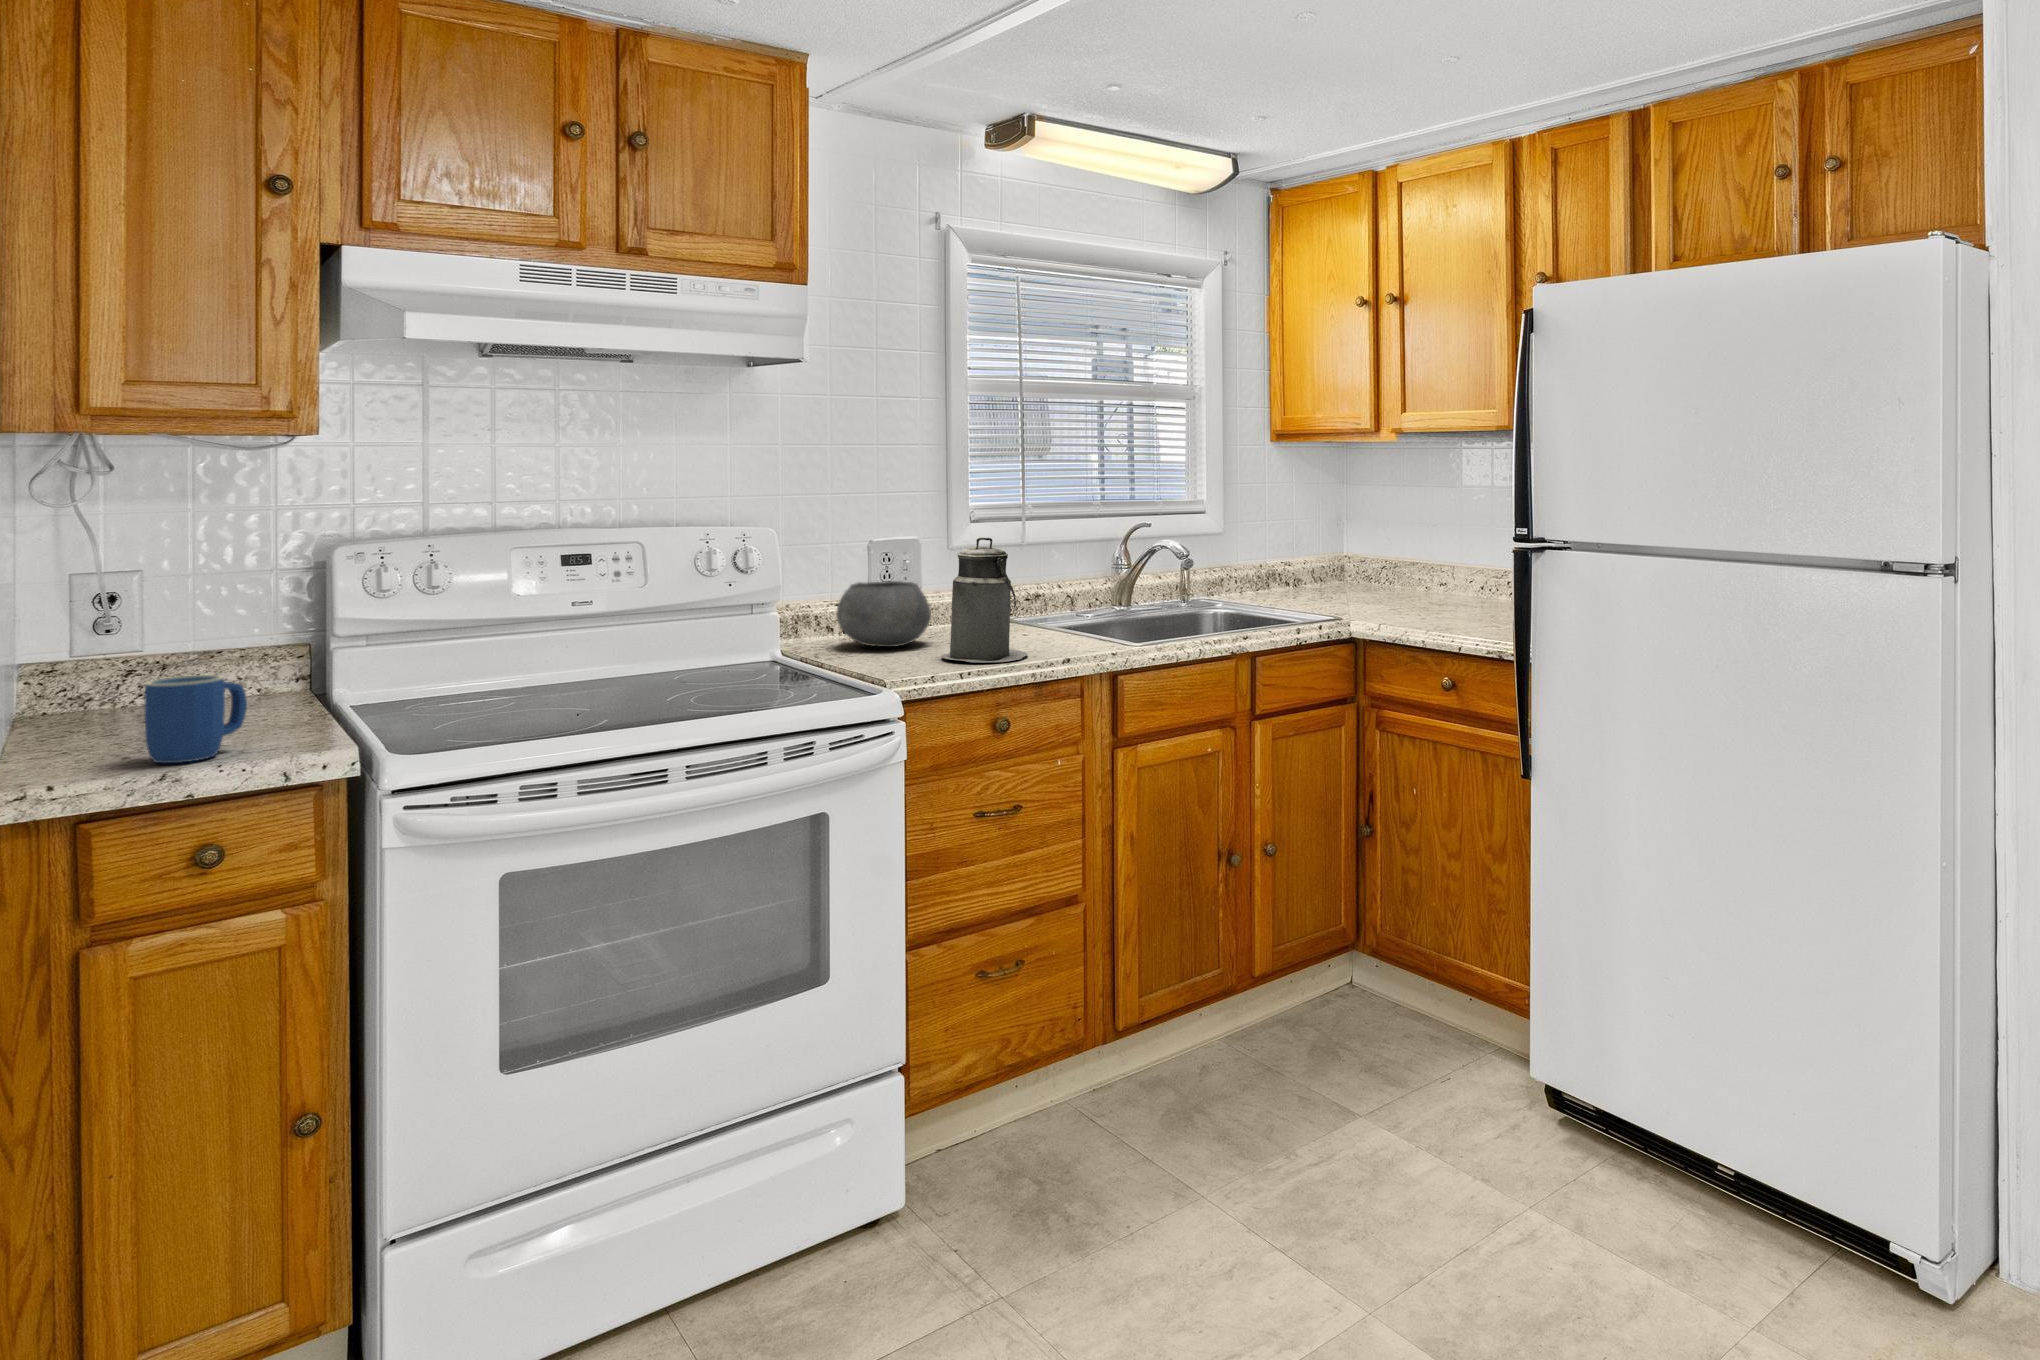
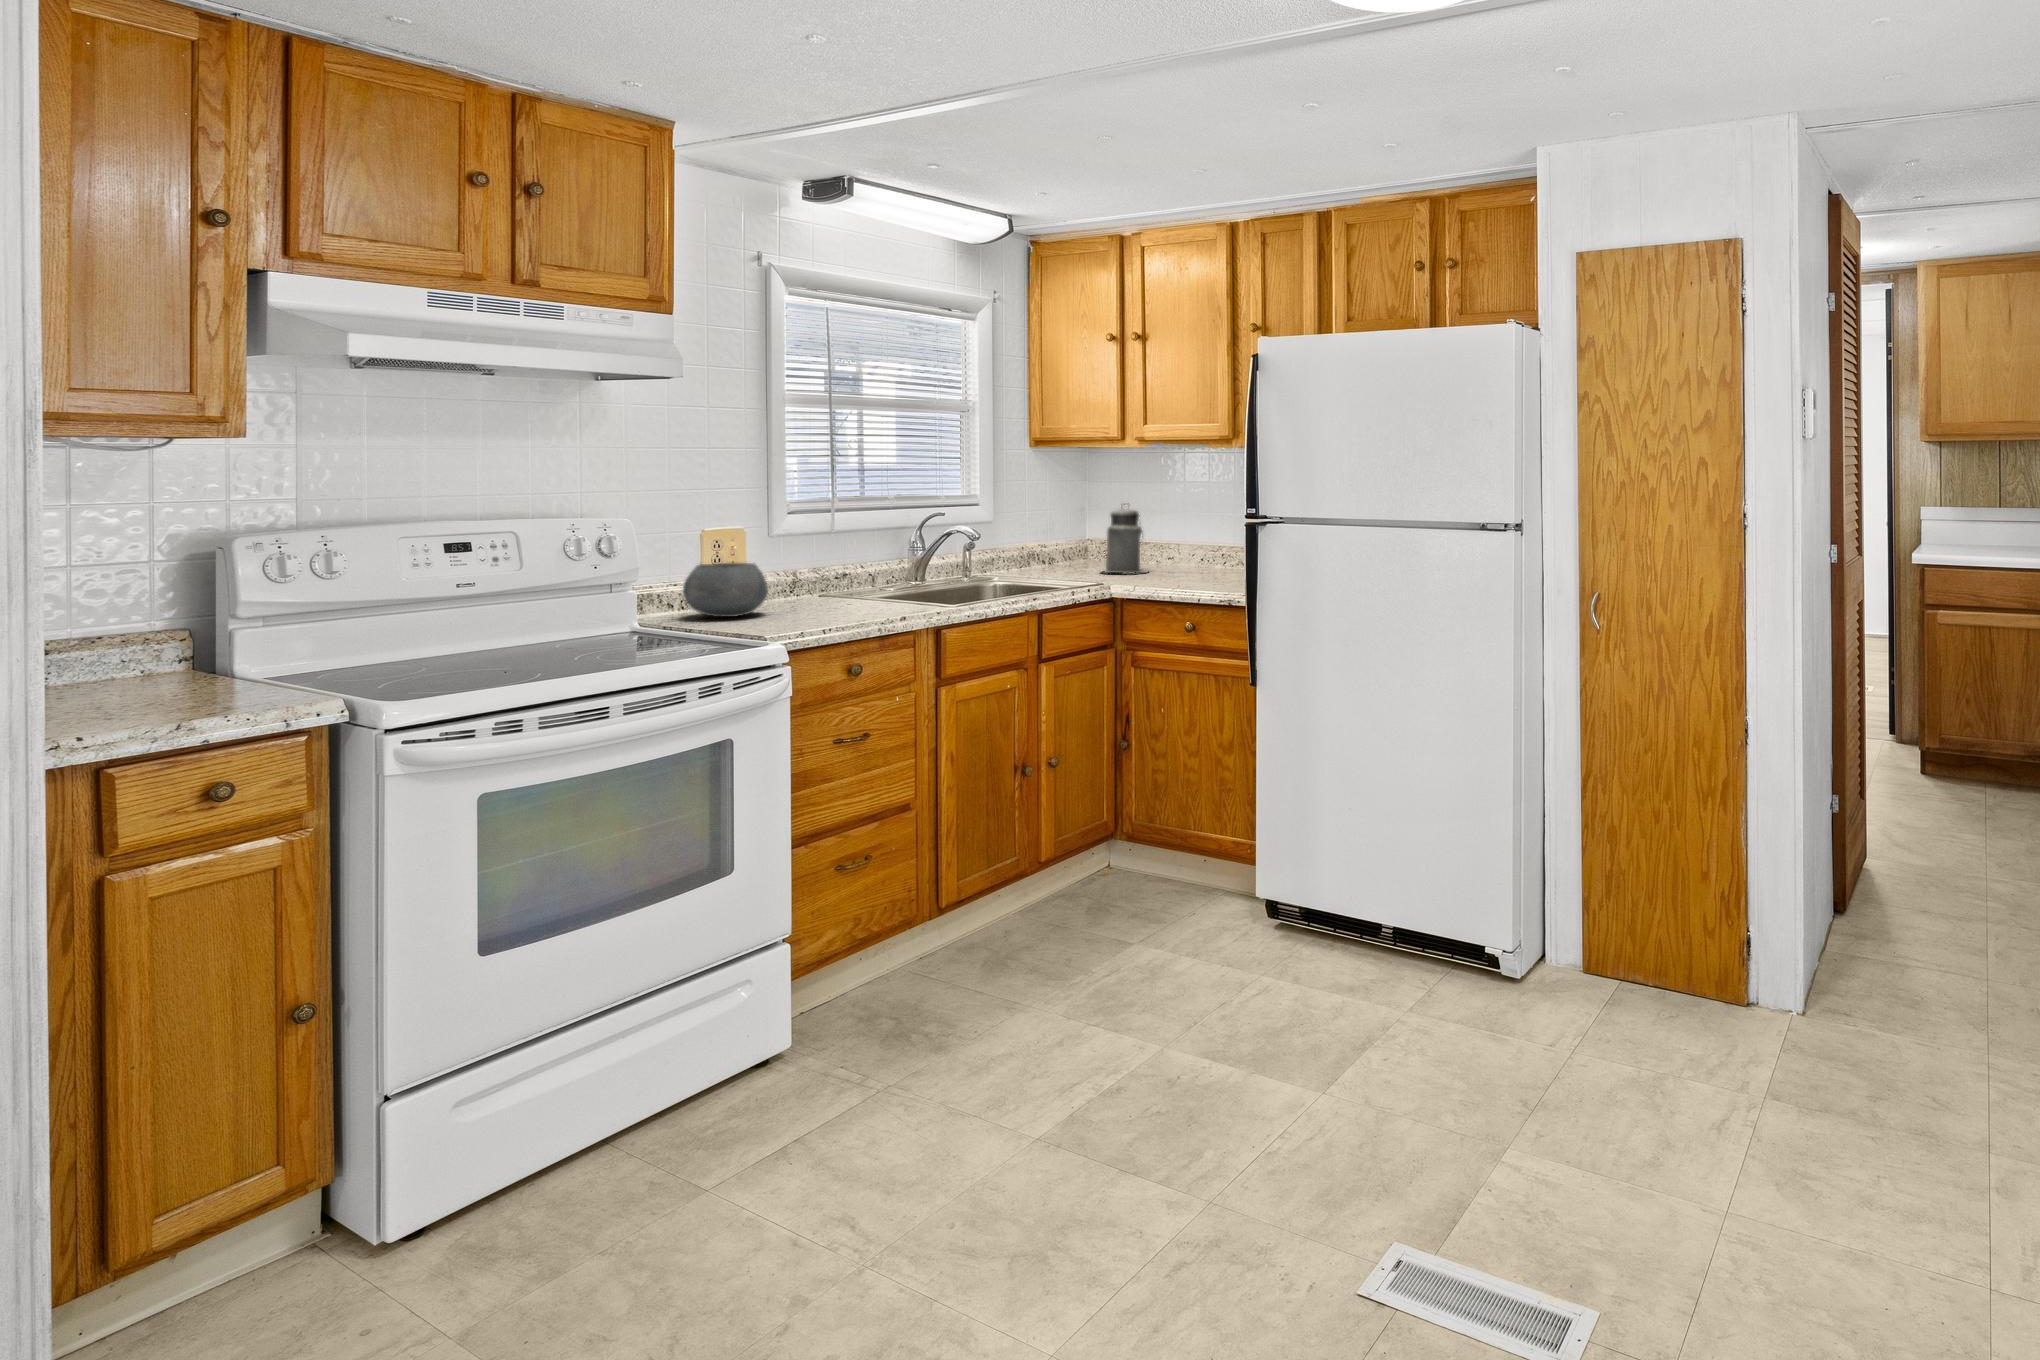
canister: present [942,538,1028,663] -> present [1105,504,1147,574]
mug: present [144,675,247,763] -> none [128,643,217,719]

